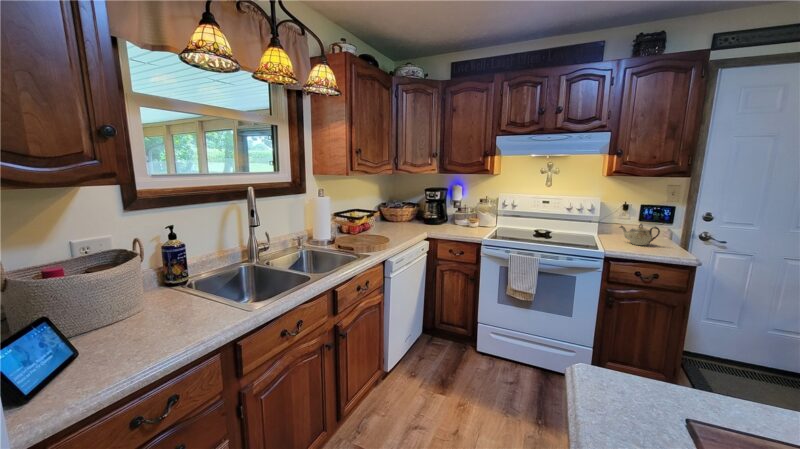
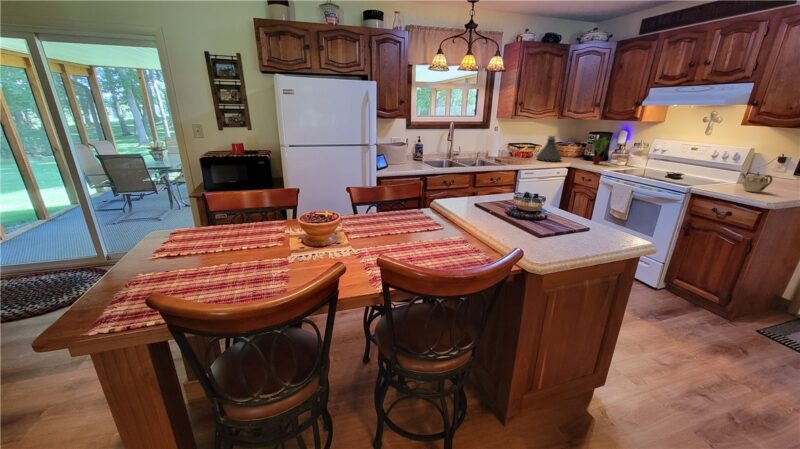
potted plant: none [433,193,473,229] -> present [588,137,608,164]
bottle: none [378,197,413,234] -> present [537,136,561,162]

